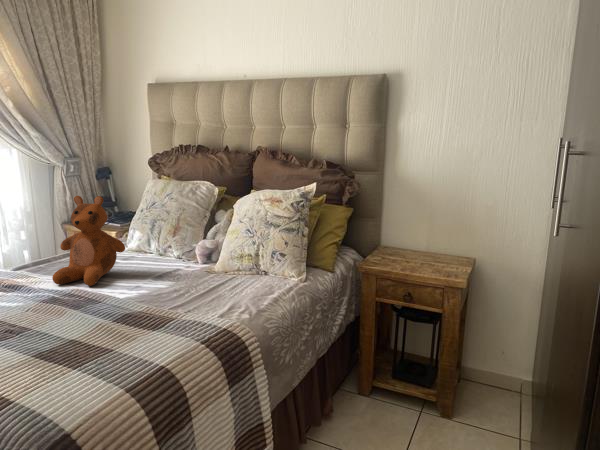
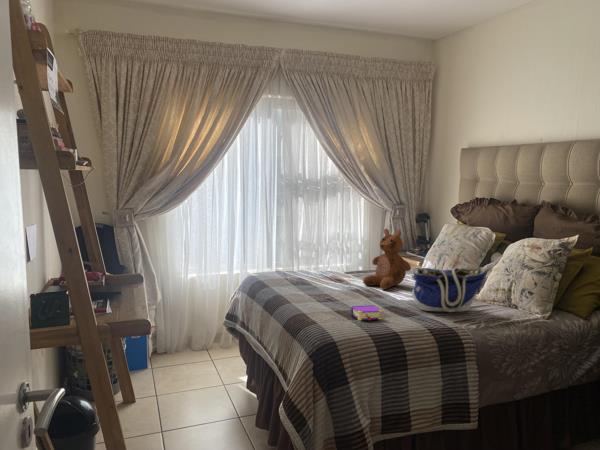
tote bag: none [146,236,242,310] -> present [411,267,486,312]
book: none [42,328,141,376] -> present [351,305,382,321]

